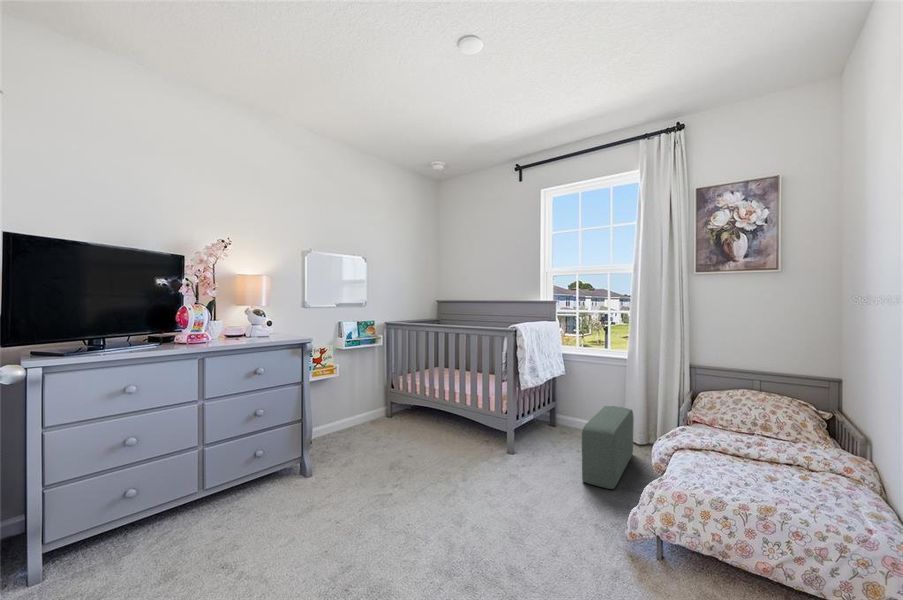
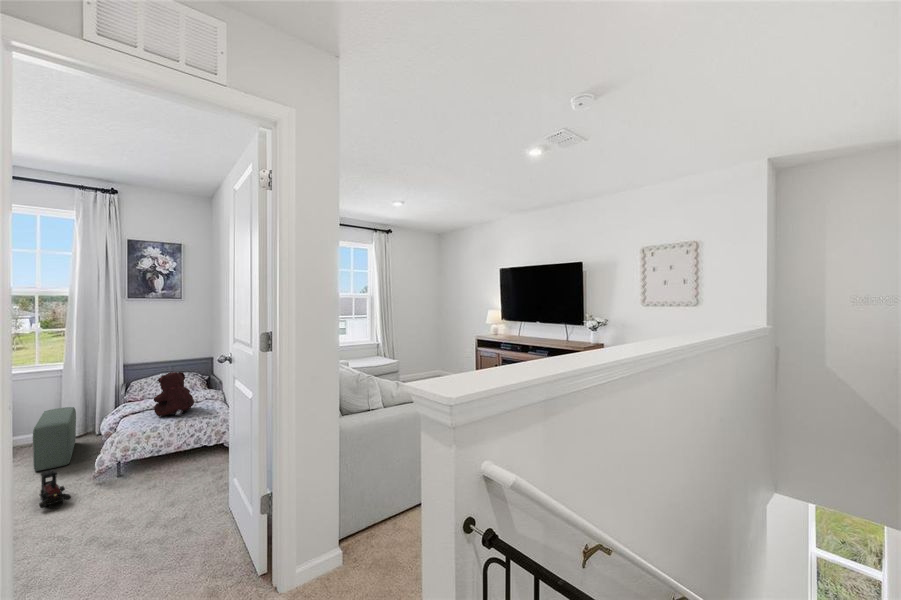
teddy bear: none [720,397,802,494] -> present [154,372,194,416]
toy train: none [552,500,586,577] -> present [39,470,71,509]

